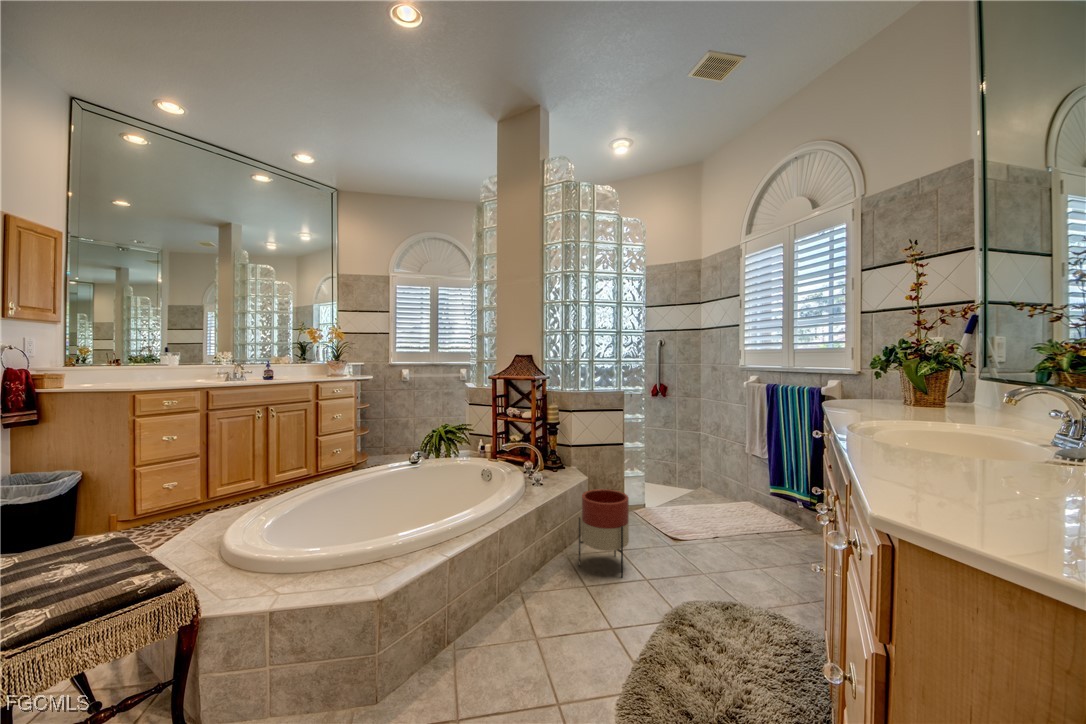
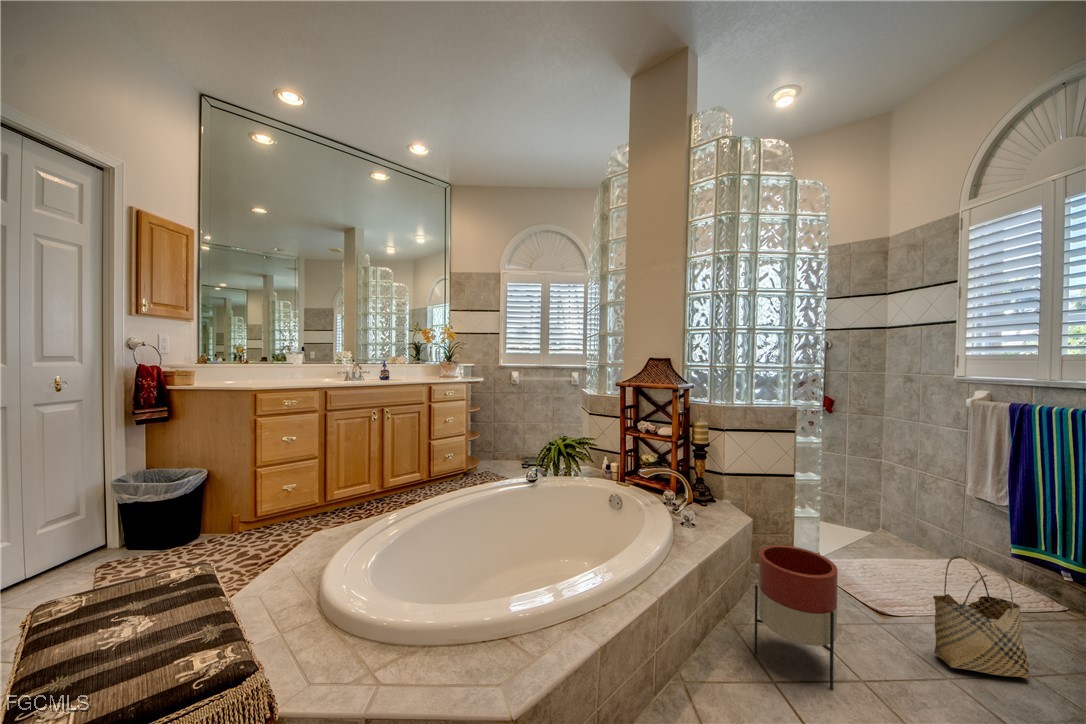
woven basket: none [691,486,739,557] -> present [933,556,1029,678]

